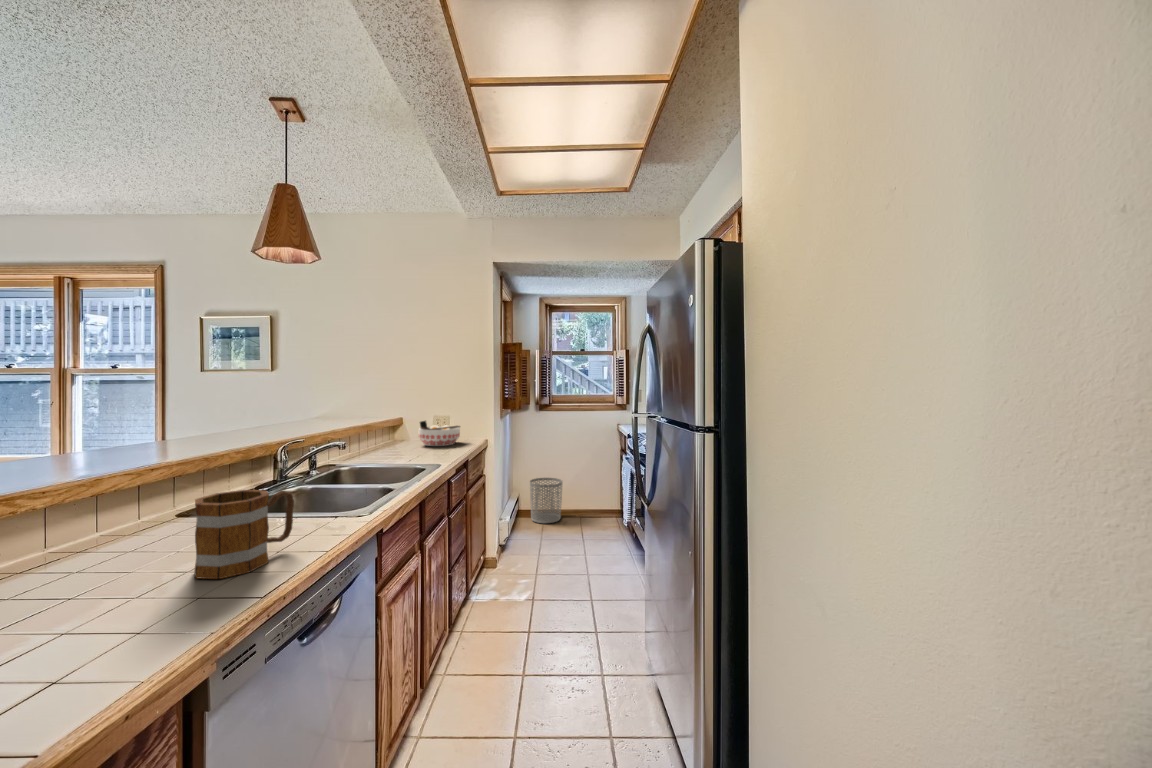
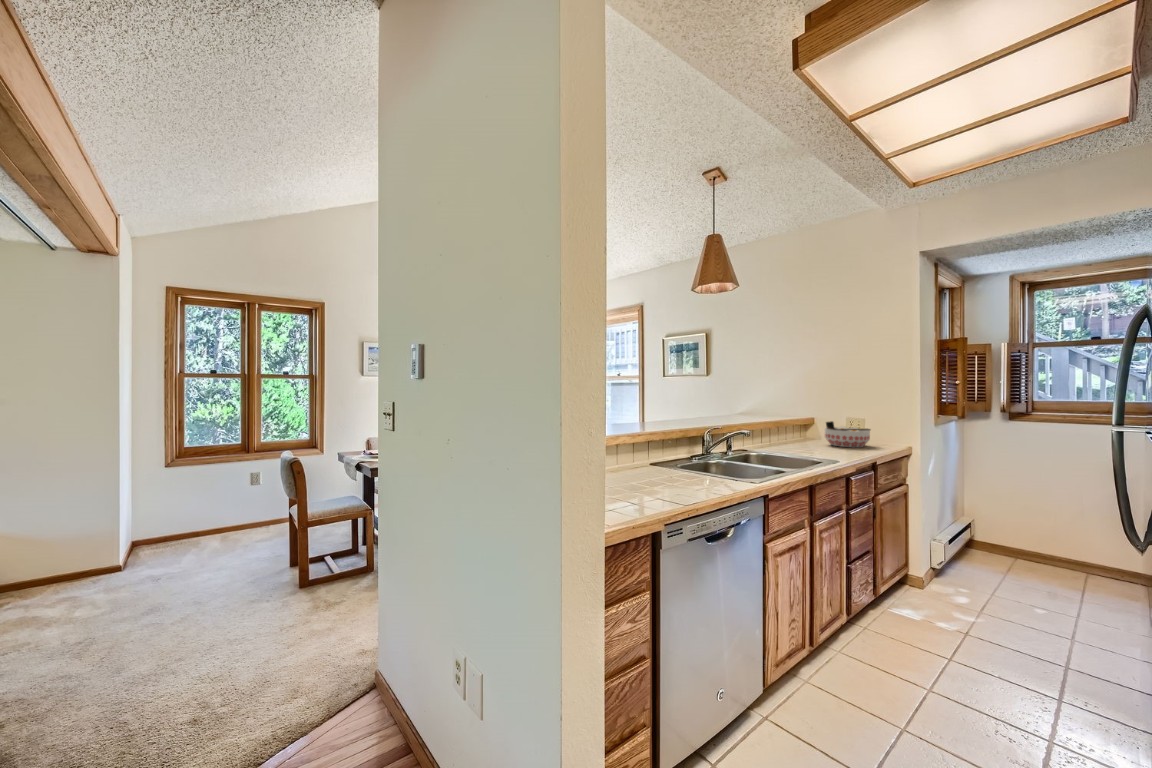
waste bin: present [530,478,562,523] -> none [981,507,1038,568]
mug: present [194,490,294,579] -> none [657,447,708,495]

